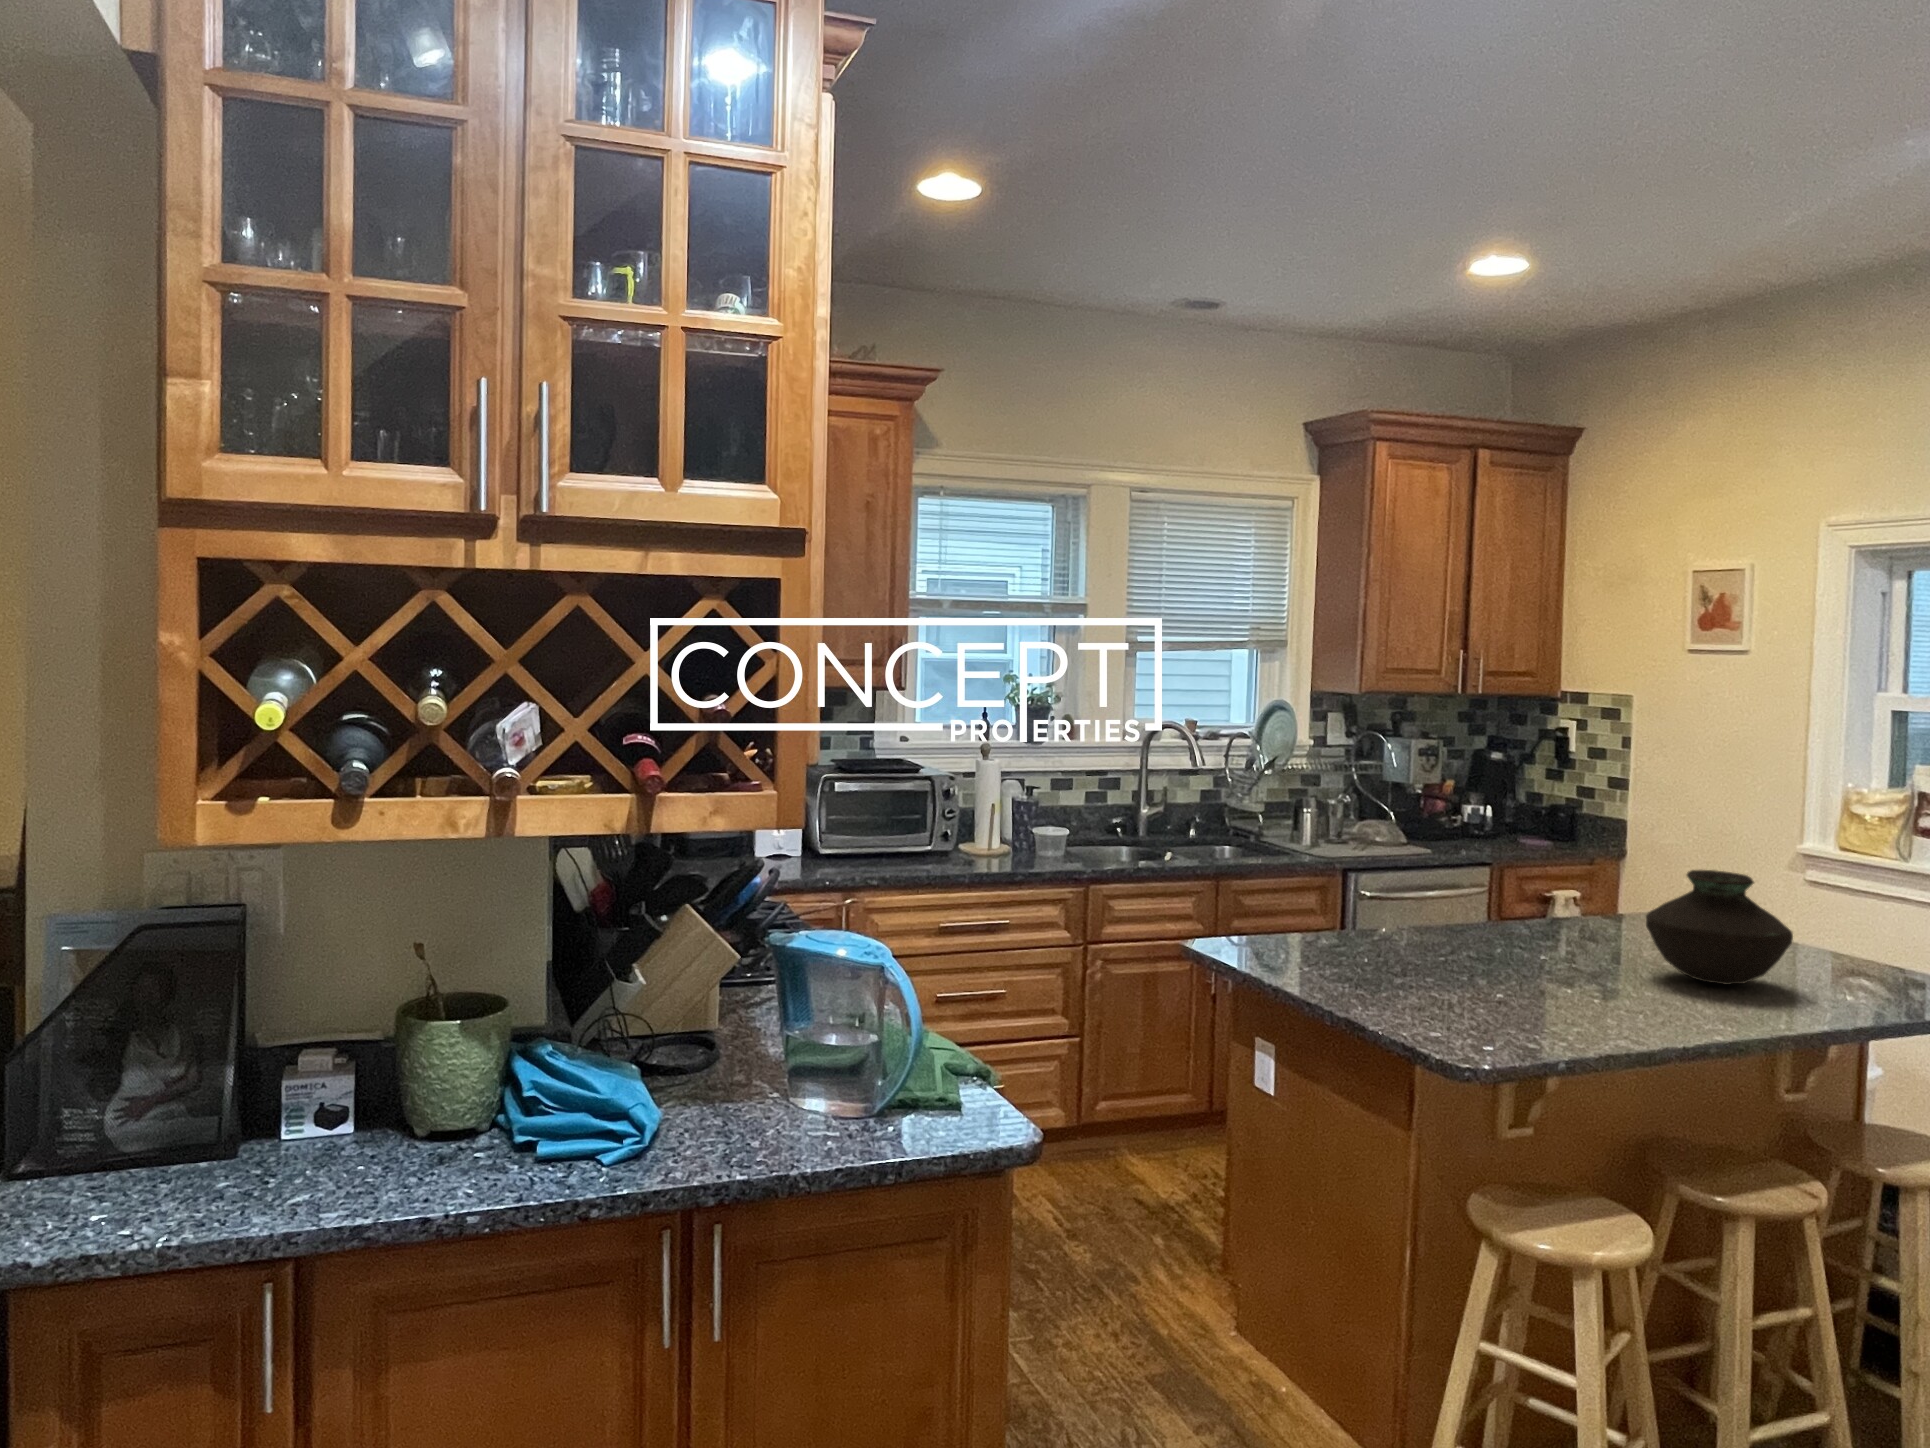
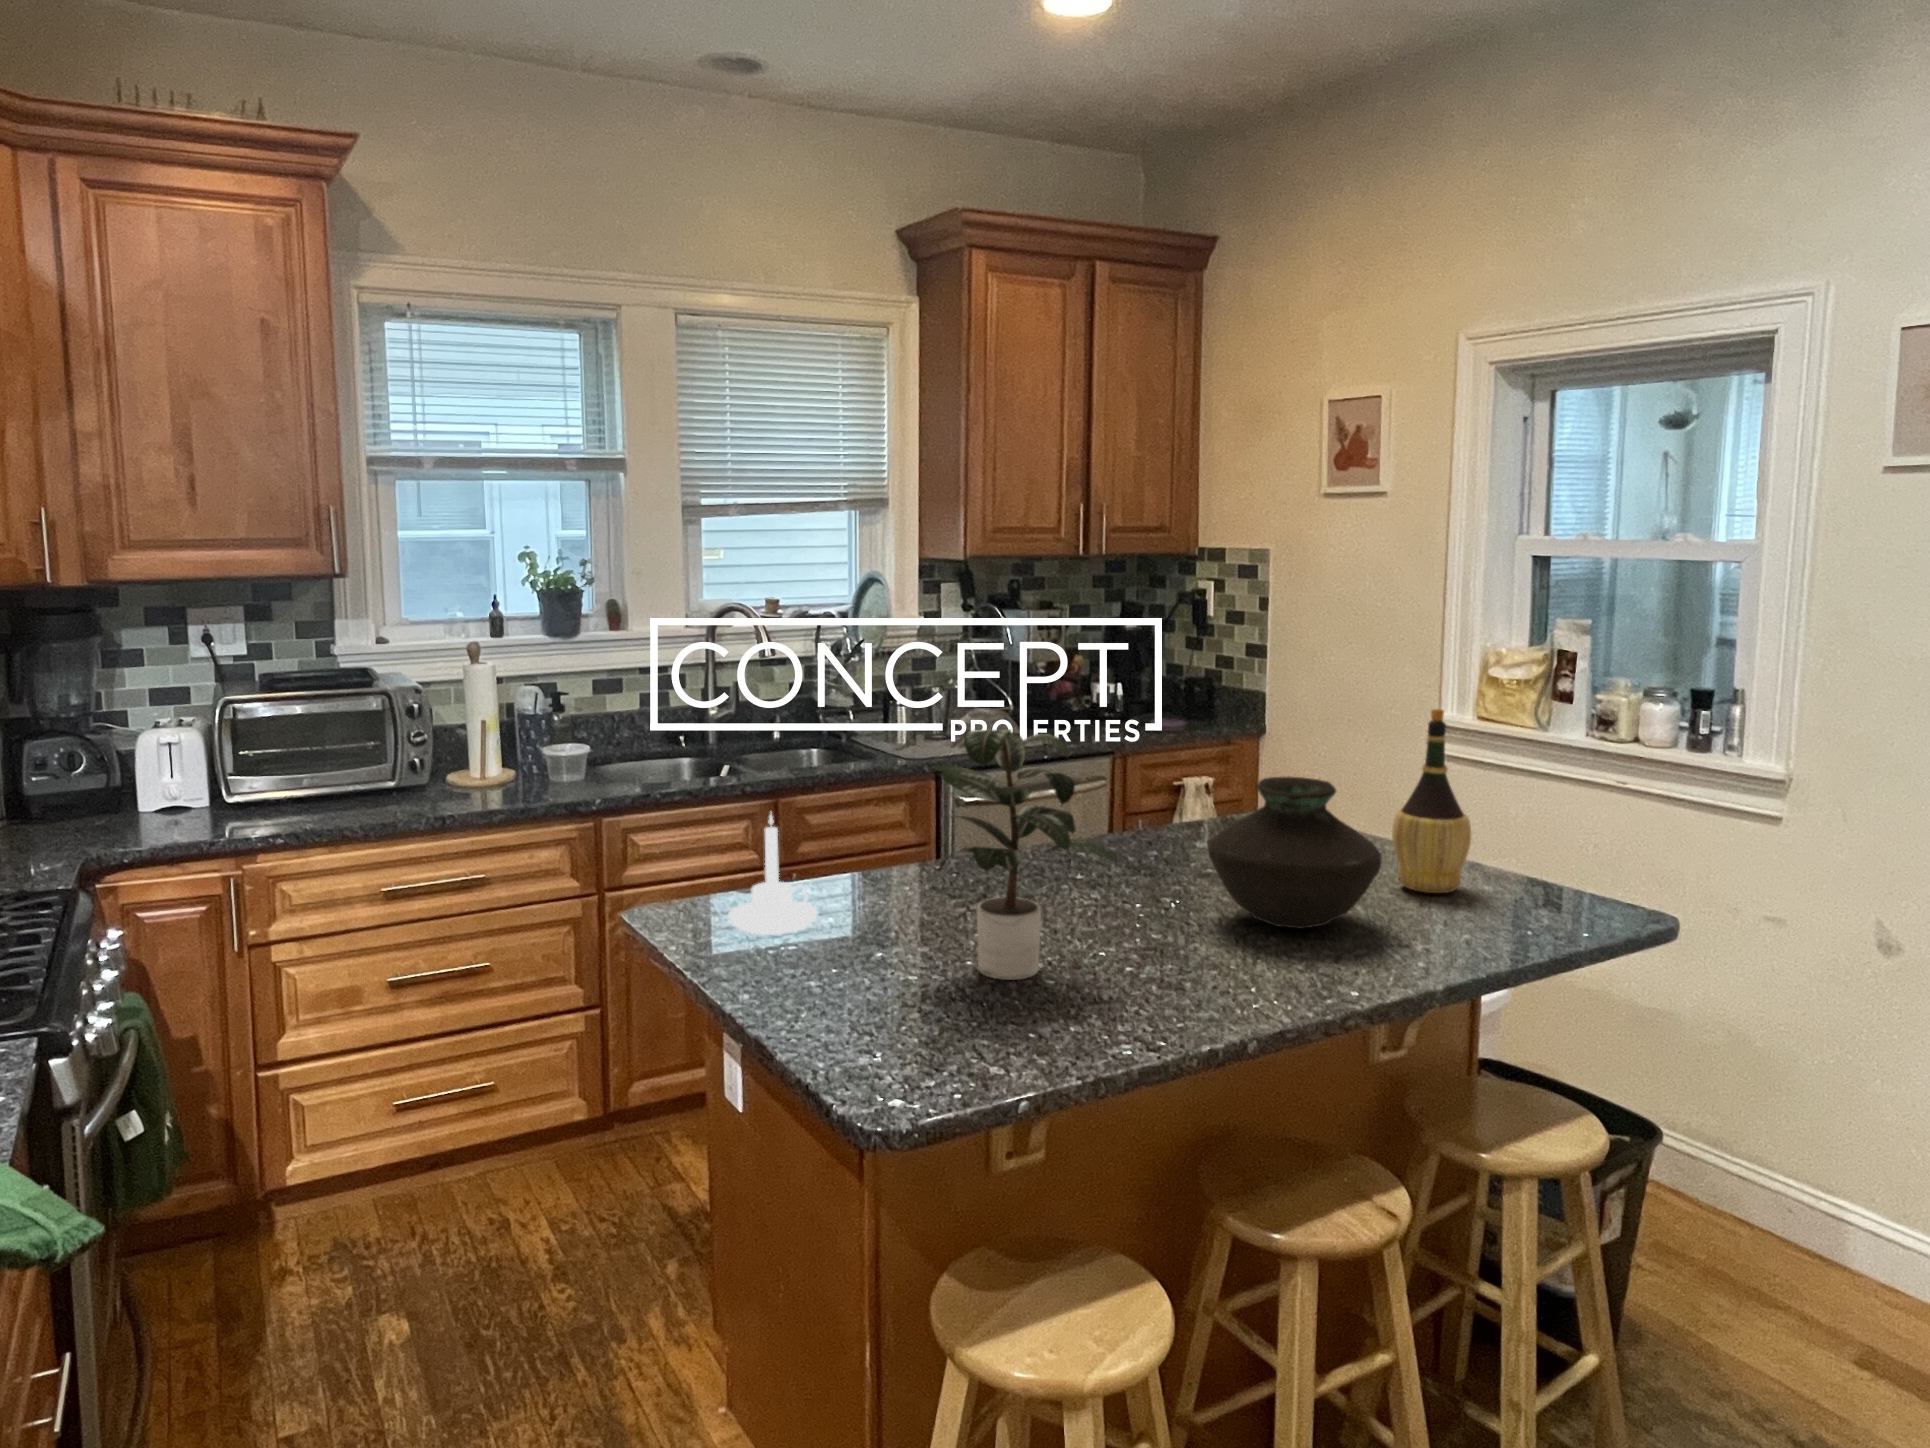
potted plant: none [1430,817,1611,998] -> present [936,729,1116,980]
wine bottle: none [1792,826,1862,972] -> present [1392,709,1471,893]
candle holder: none [1269,871,1337,961] -> present [728,814,817,935]

